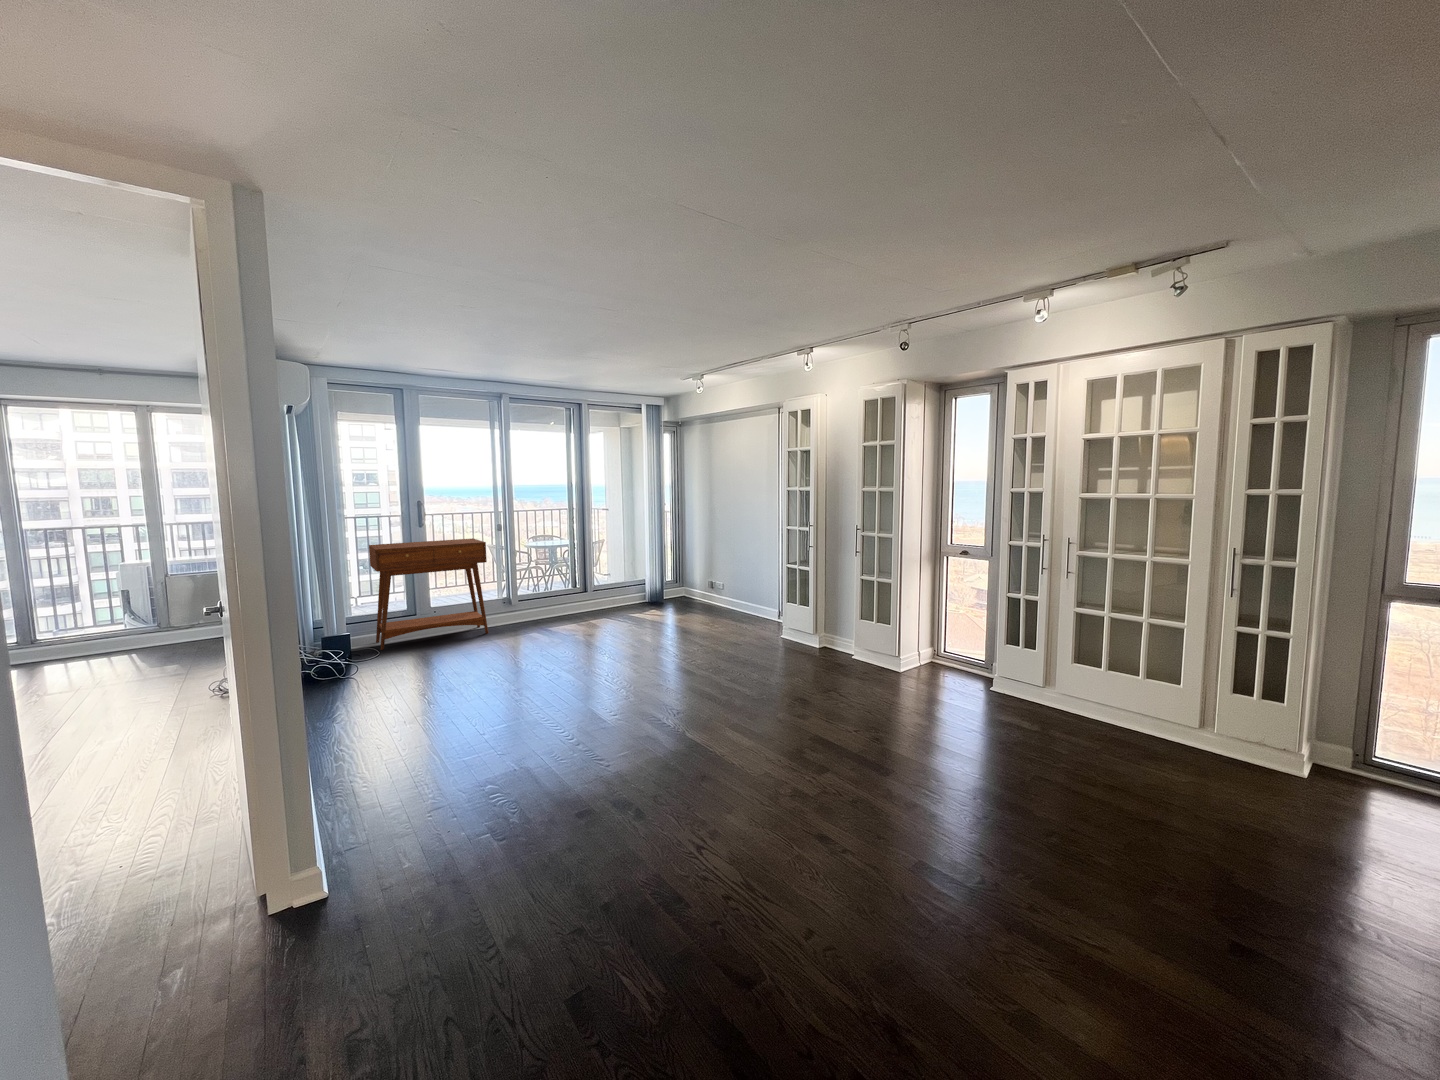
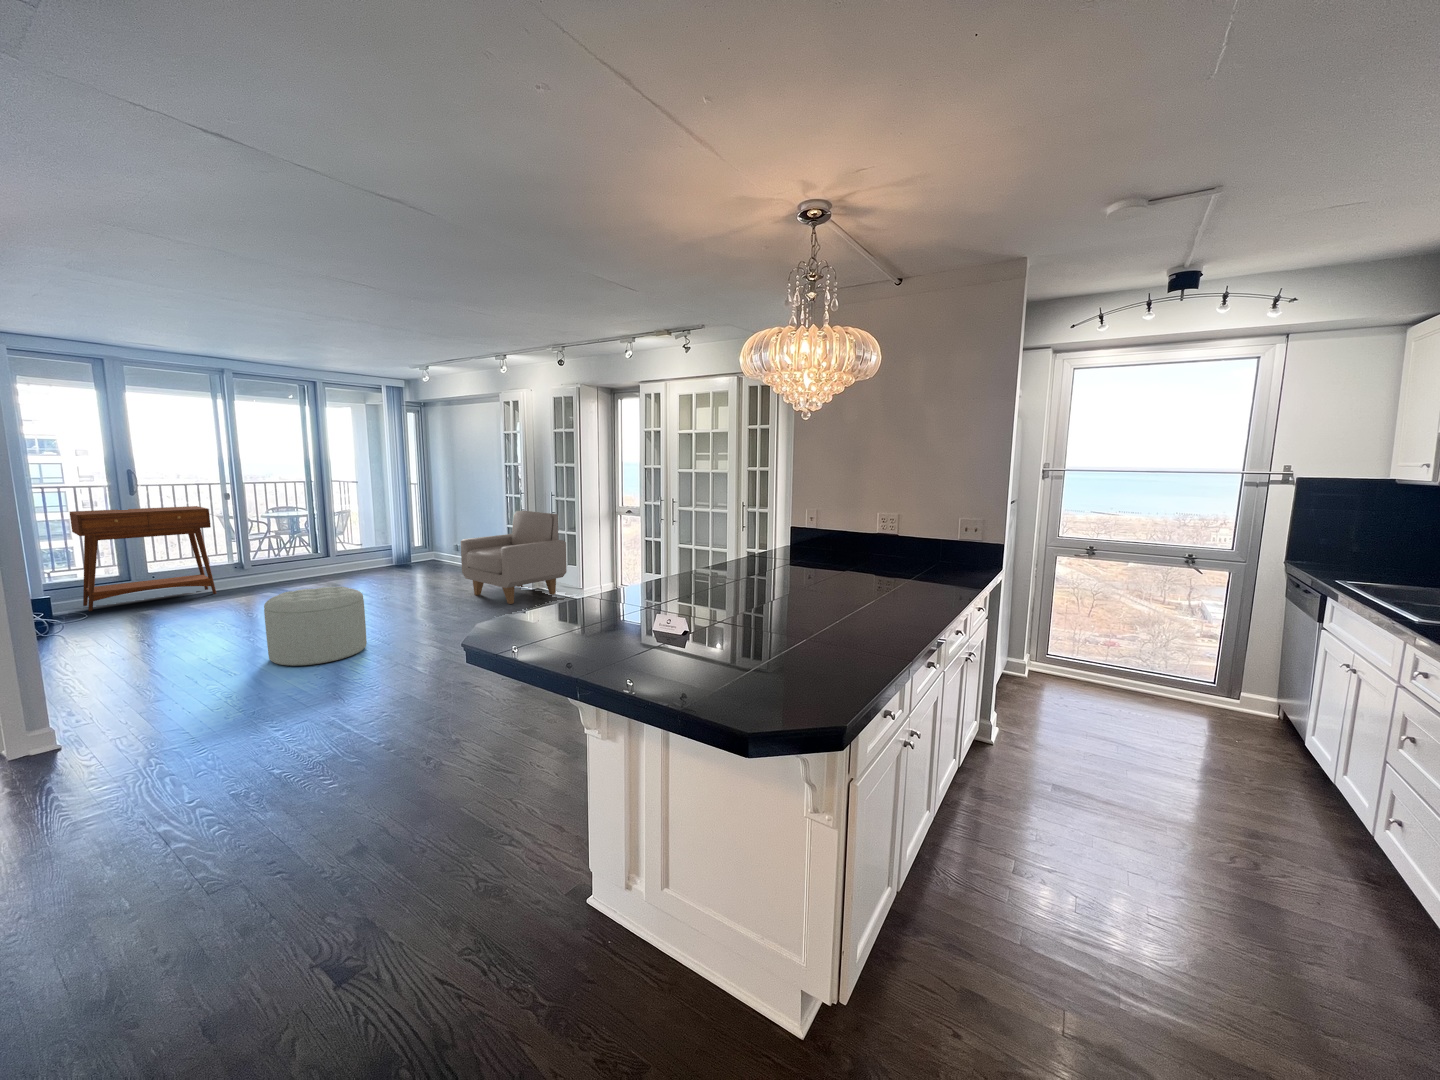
armchair: none [743,547,876,671] -> present [461,511,567,604]
ottoman: none [560,650,667,758] -> present [264,587,367,666]

